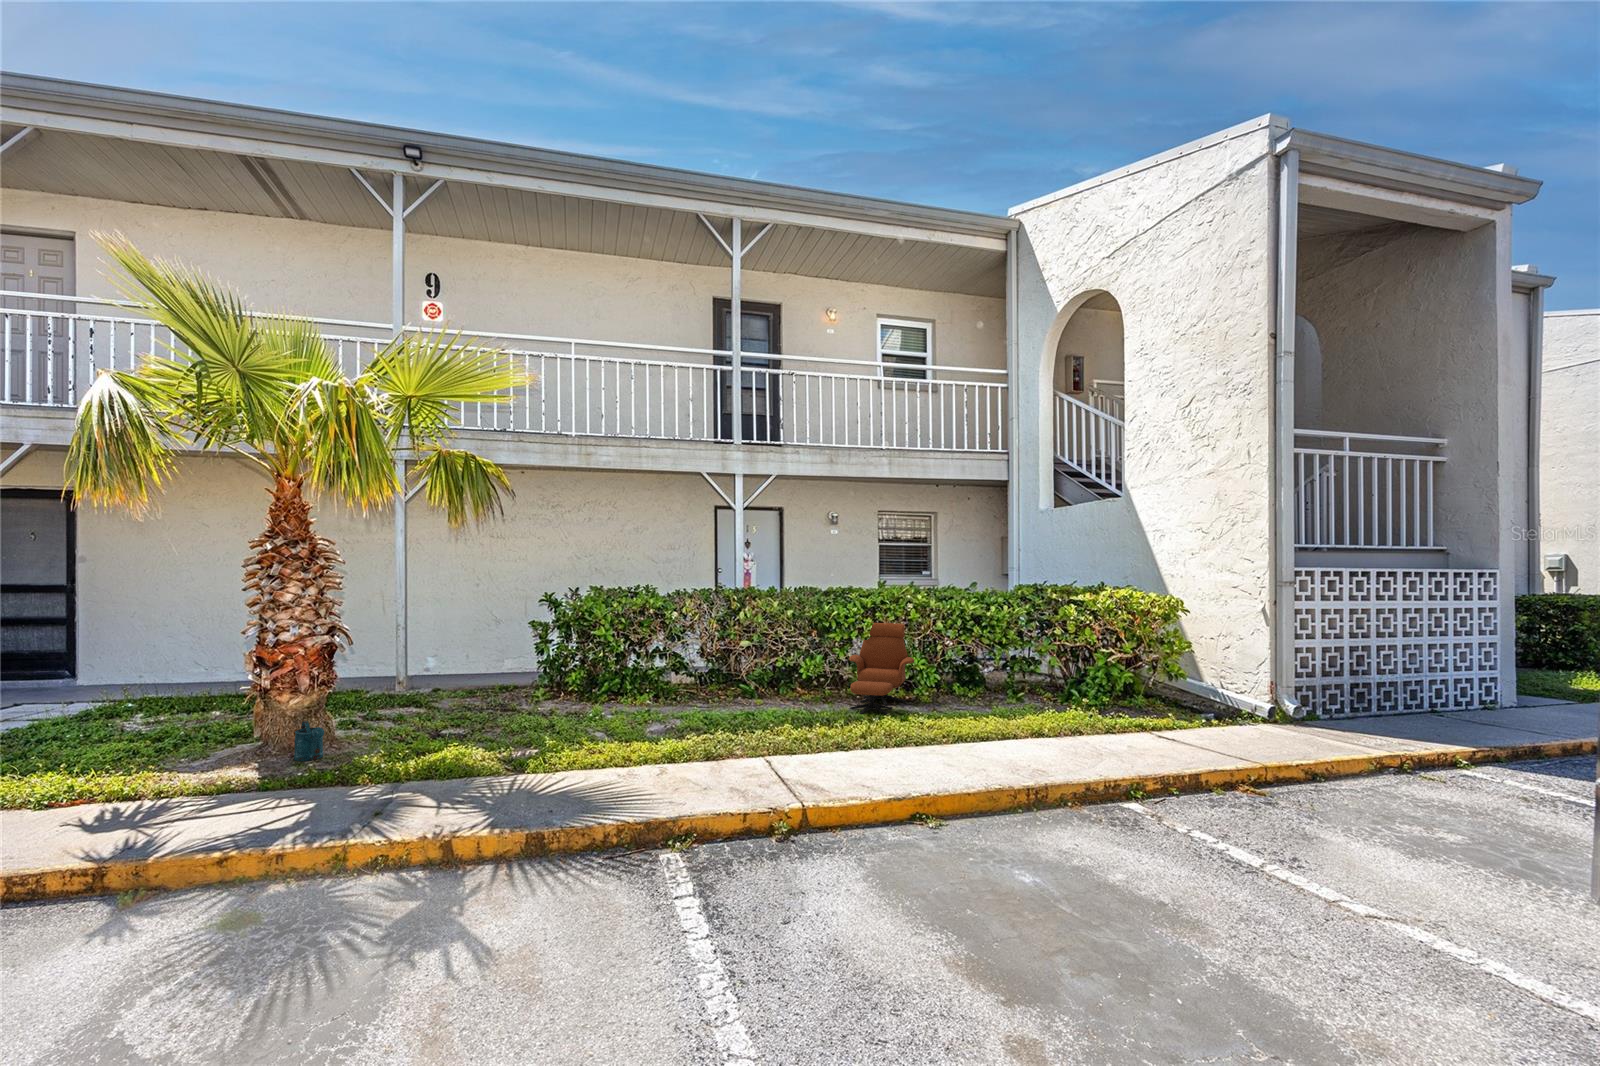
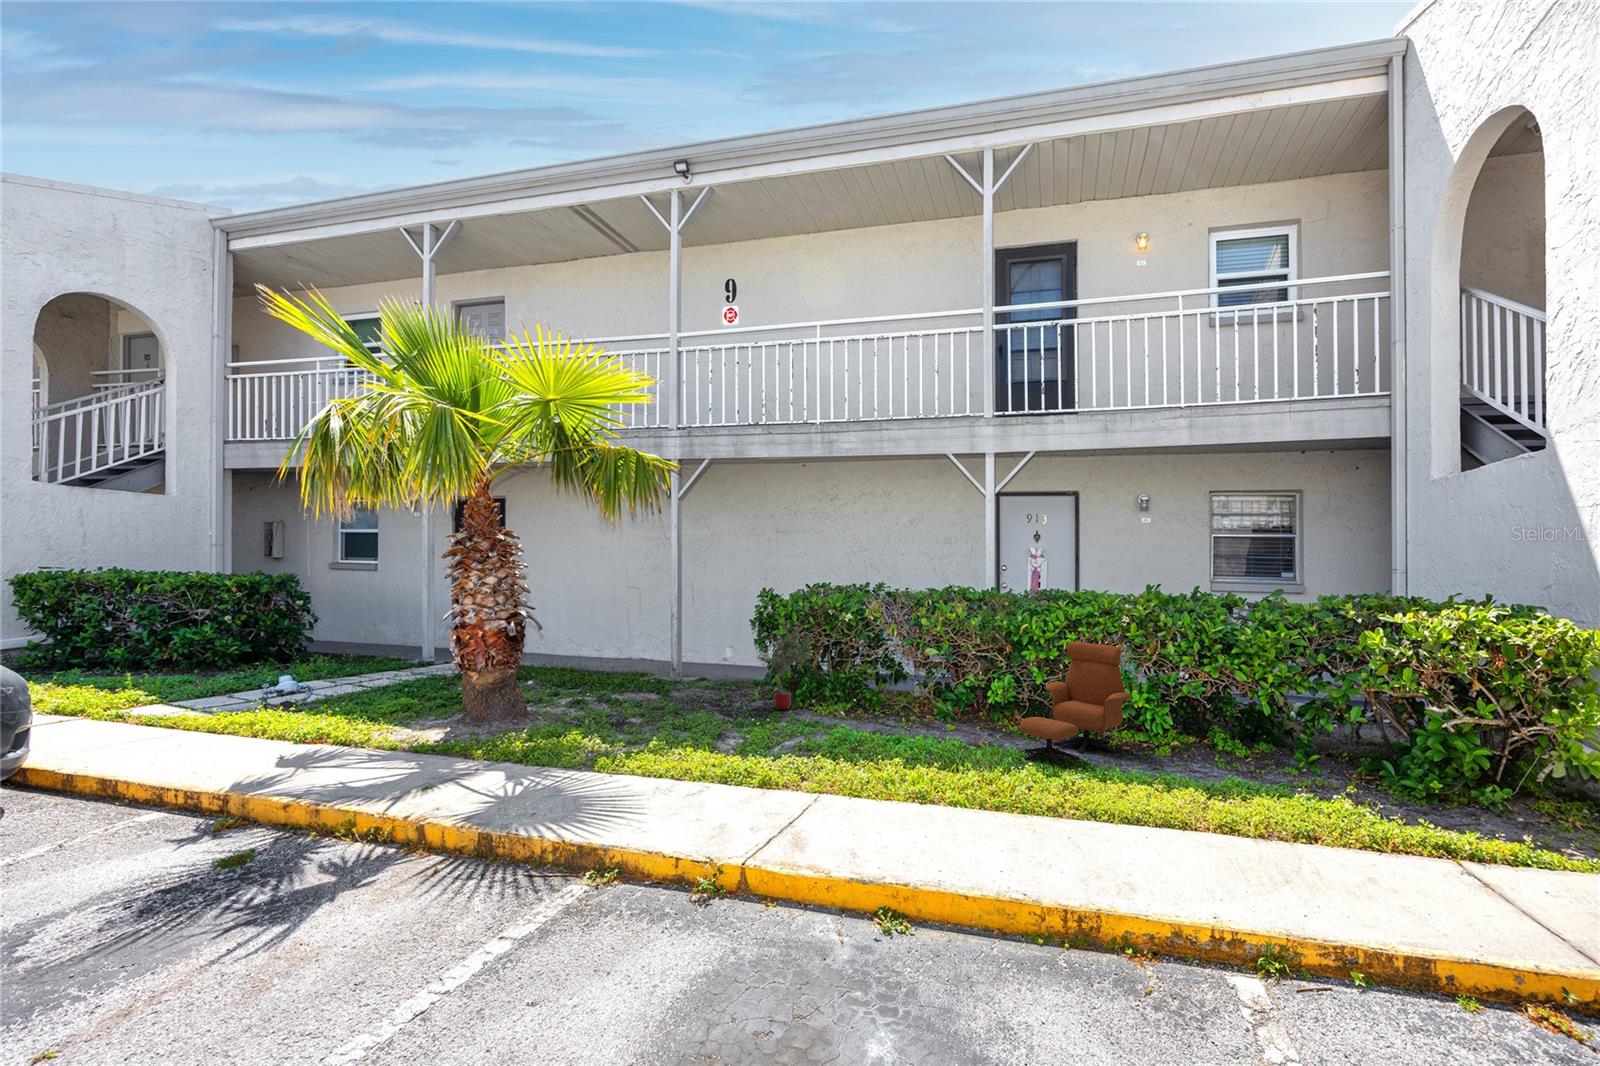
potted tree: none [577,620,644,705] -> present [757,621,814,710]
watering can: present [294,721,324,761] -> none [472,695,495,729]

